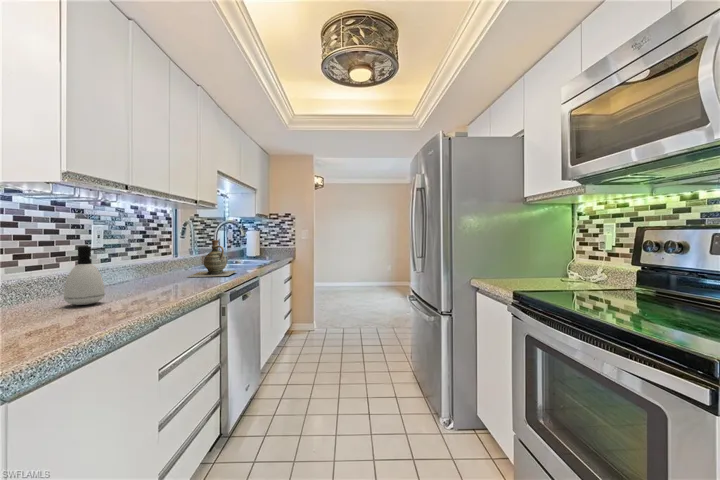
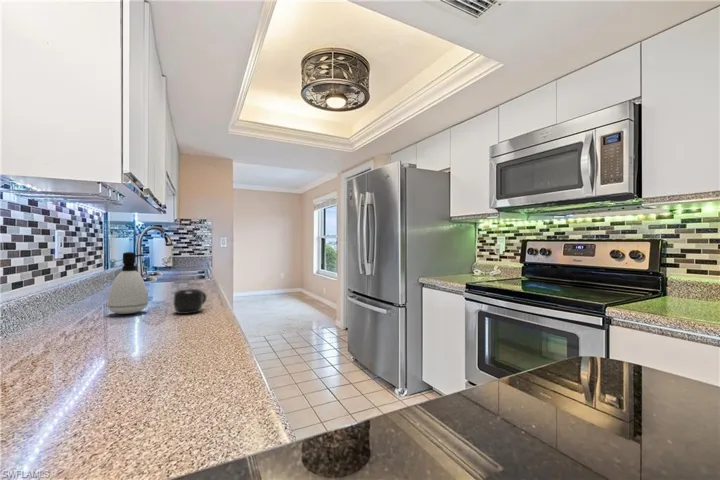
ceramic jug: present [188,240,236,277] -> none [152,247,200,287]
mug: none [111,284,154,309] -> present [173,289,206,314]

